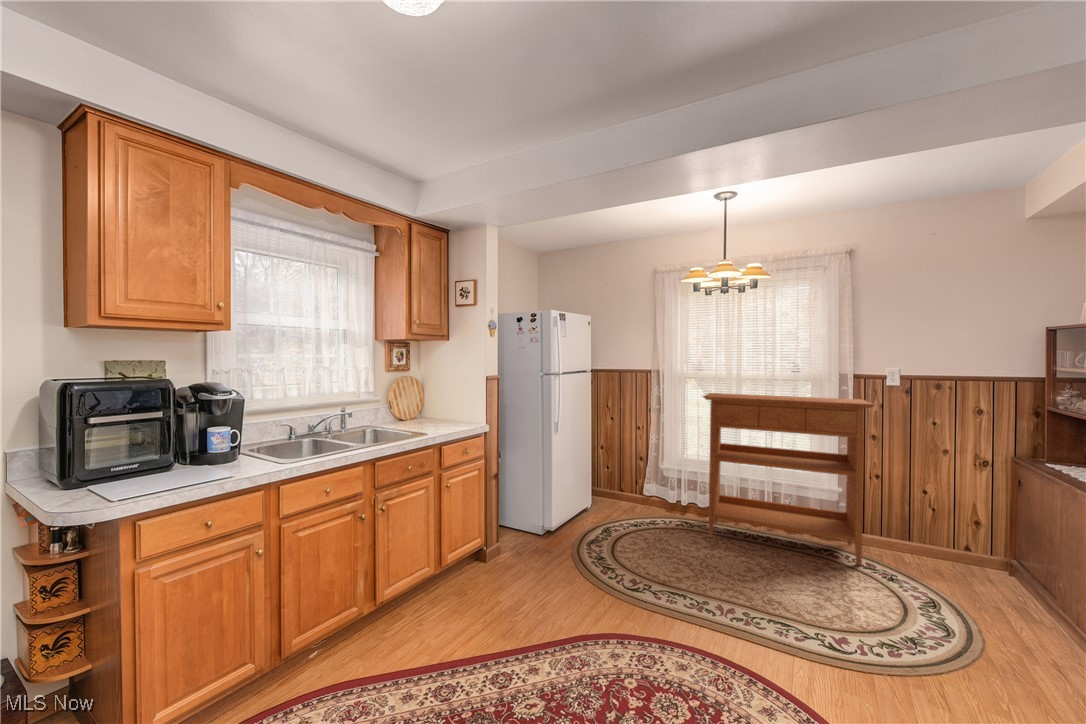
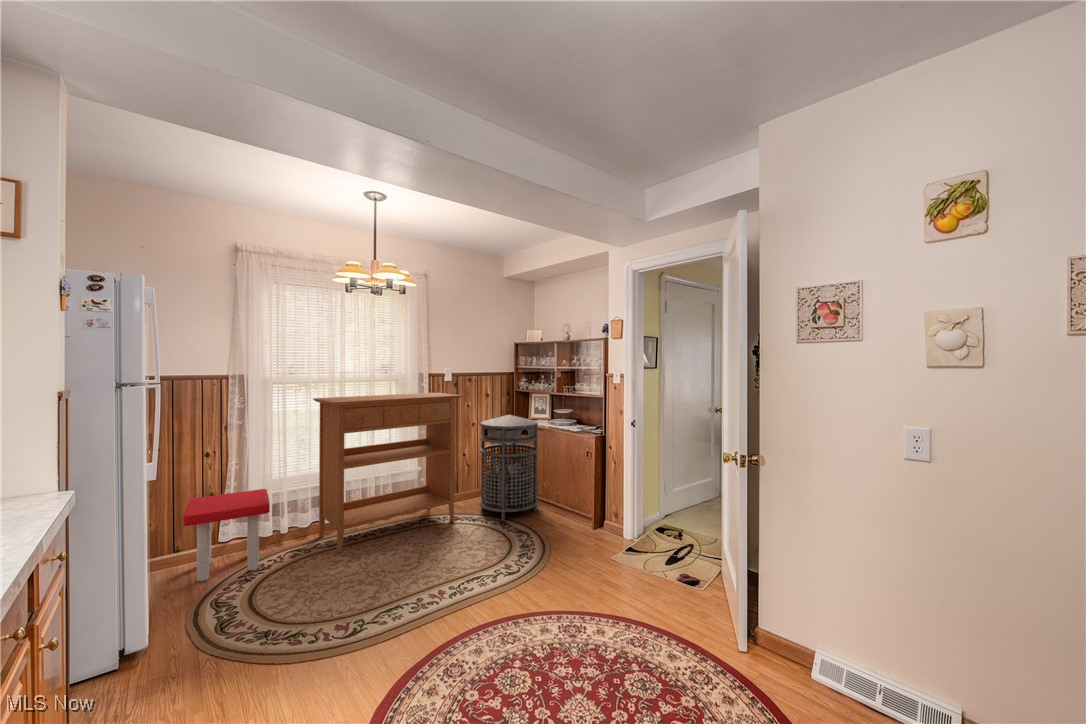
trash can: none [914,443,1043,619] -> present [480,415,538,520]
stool: none [607,457,673,522] -> present [183,489,270,582]

